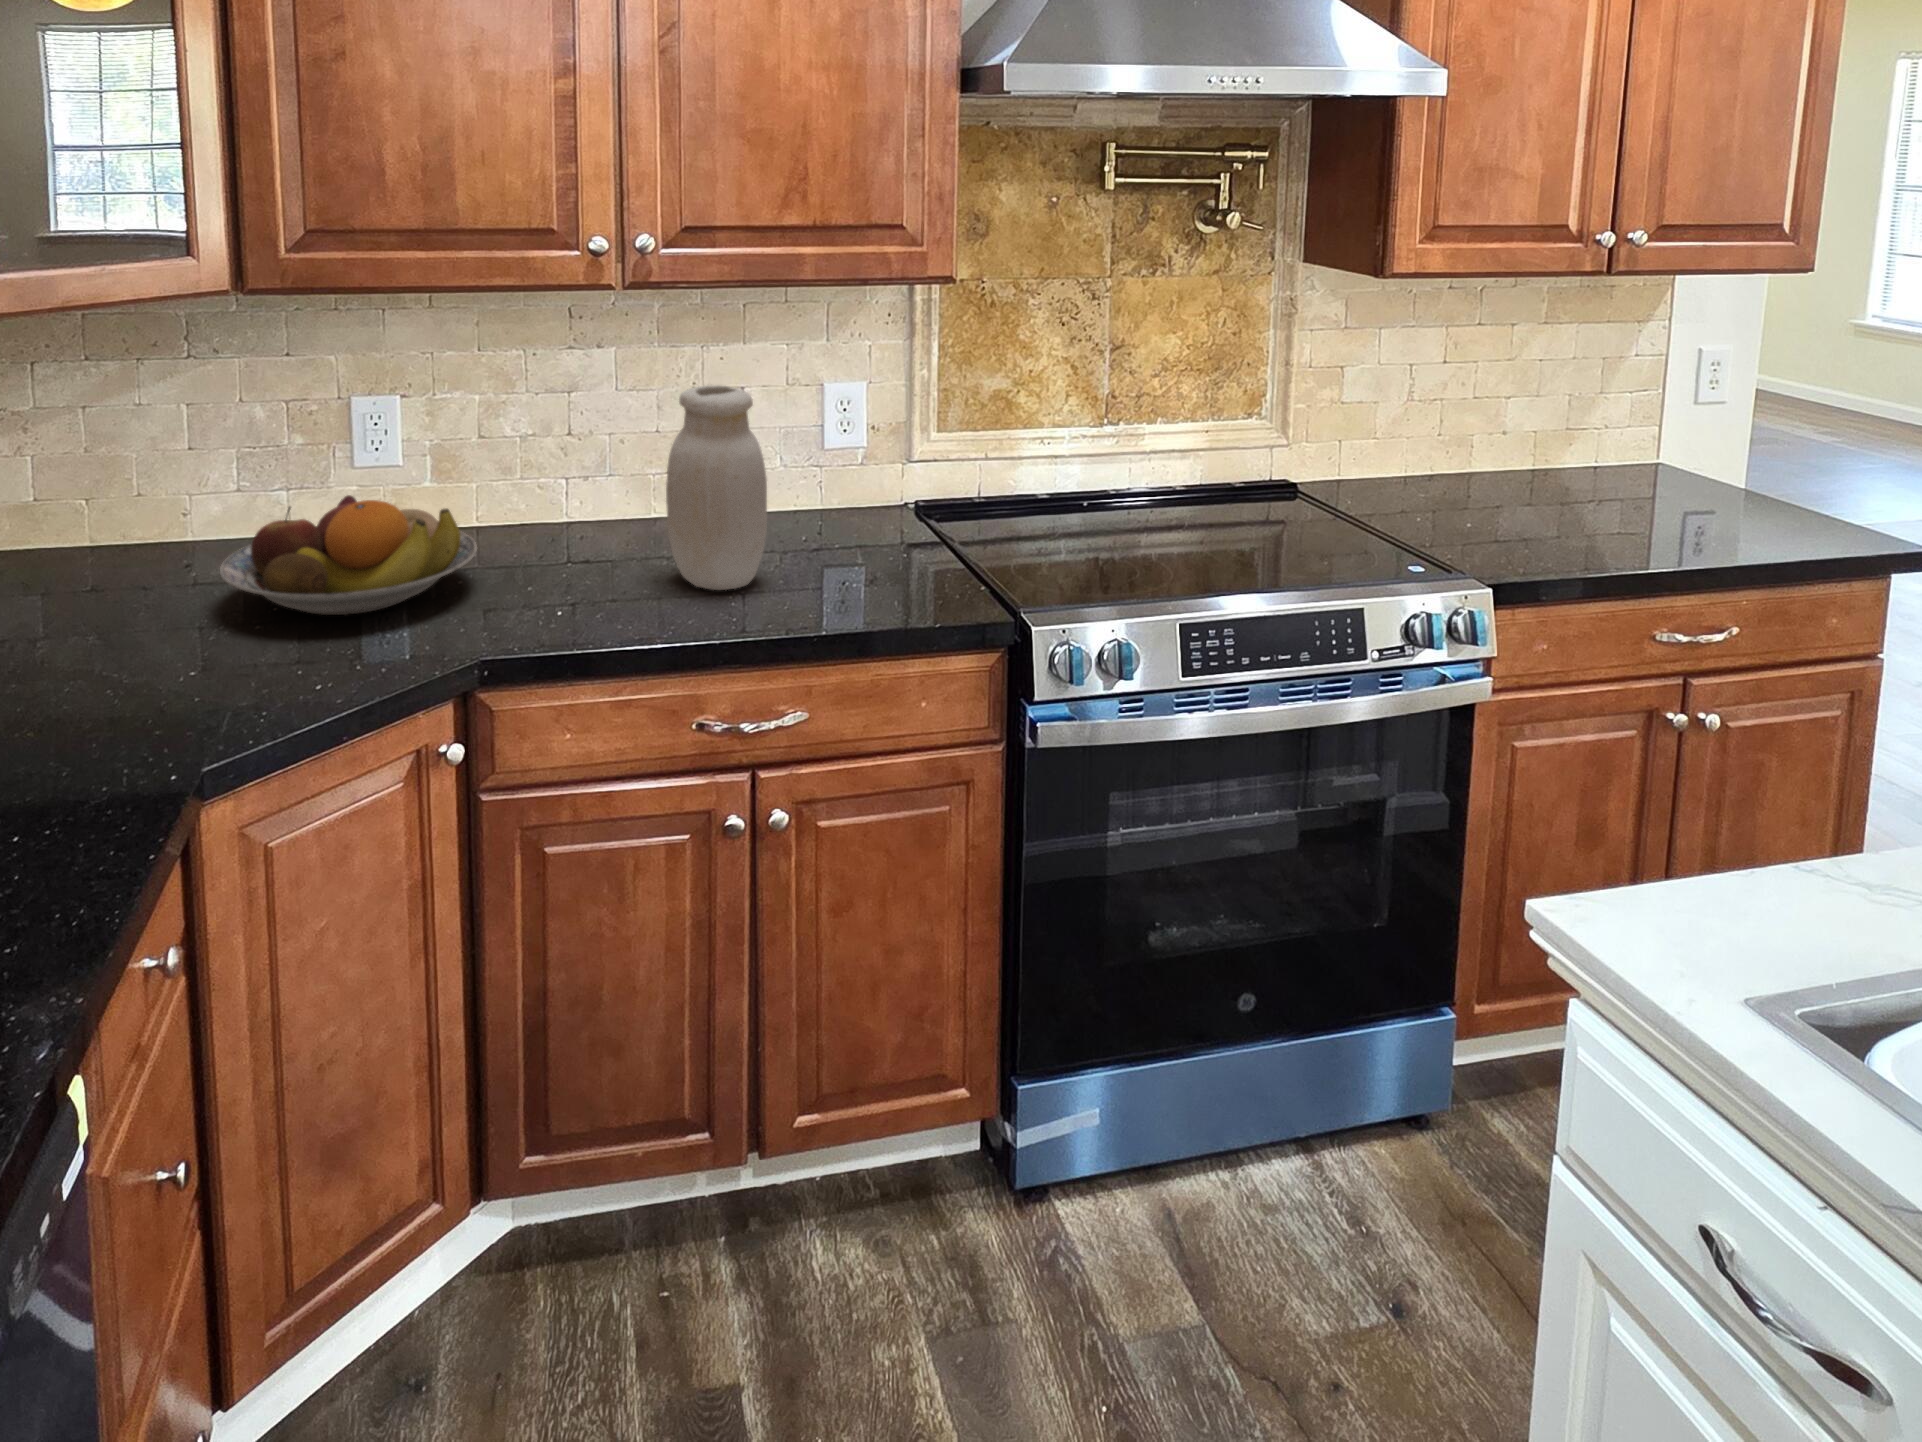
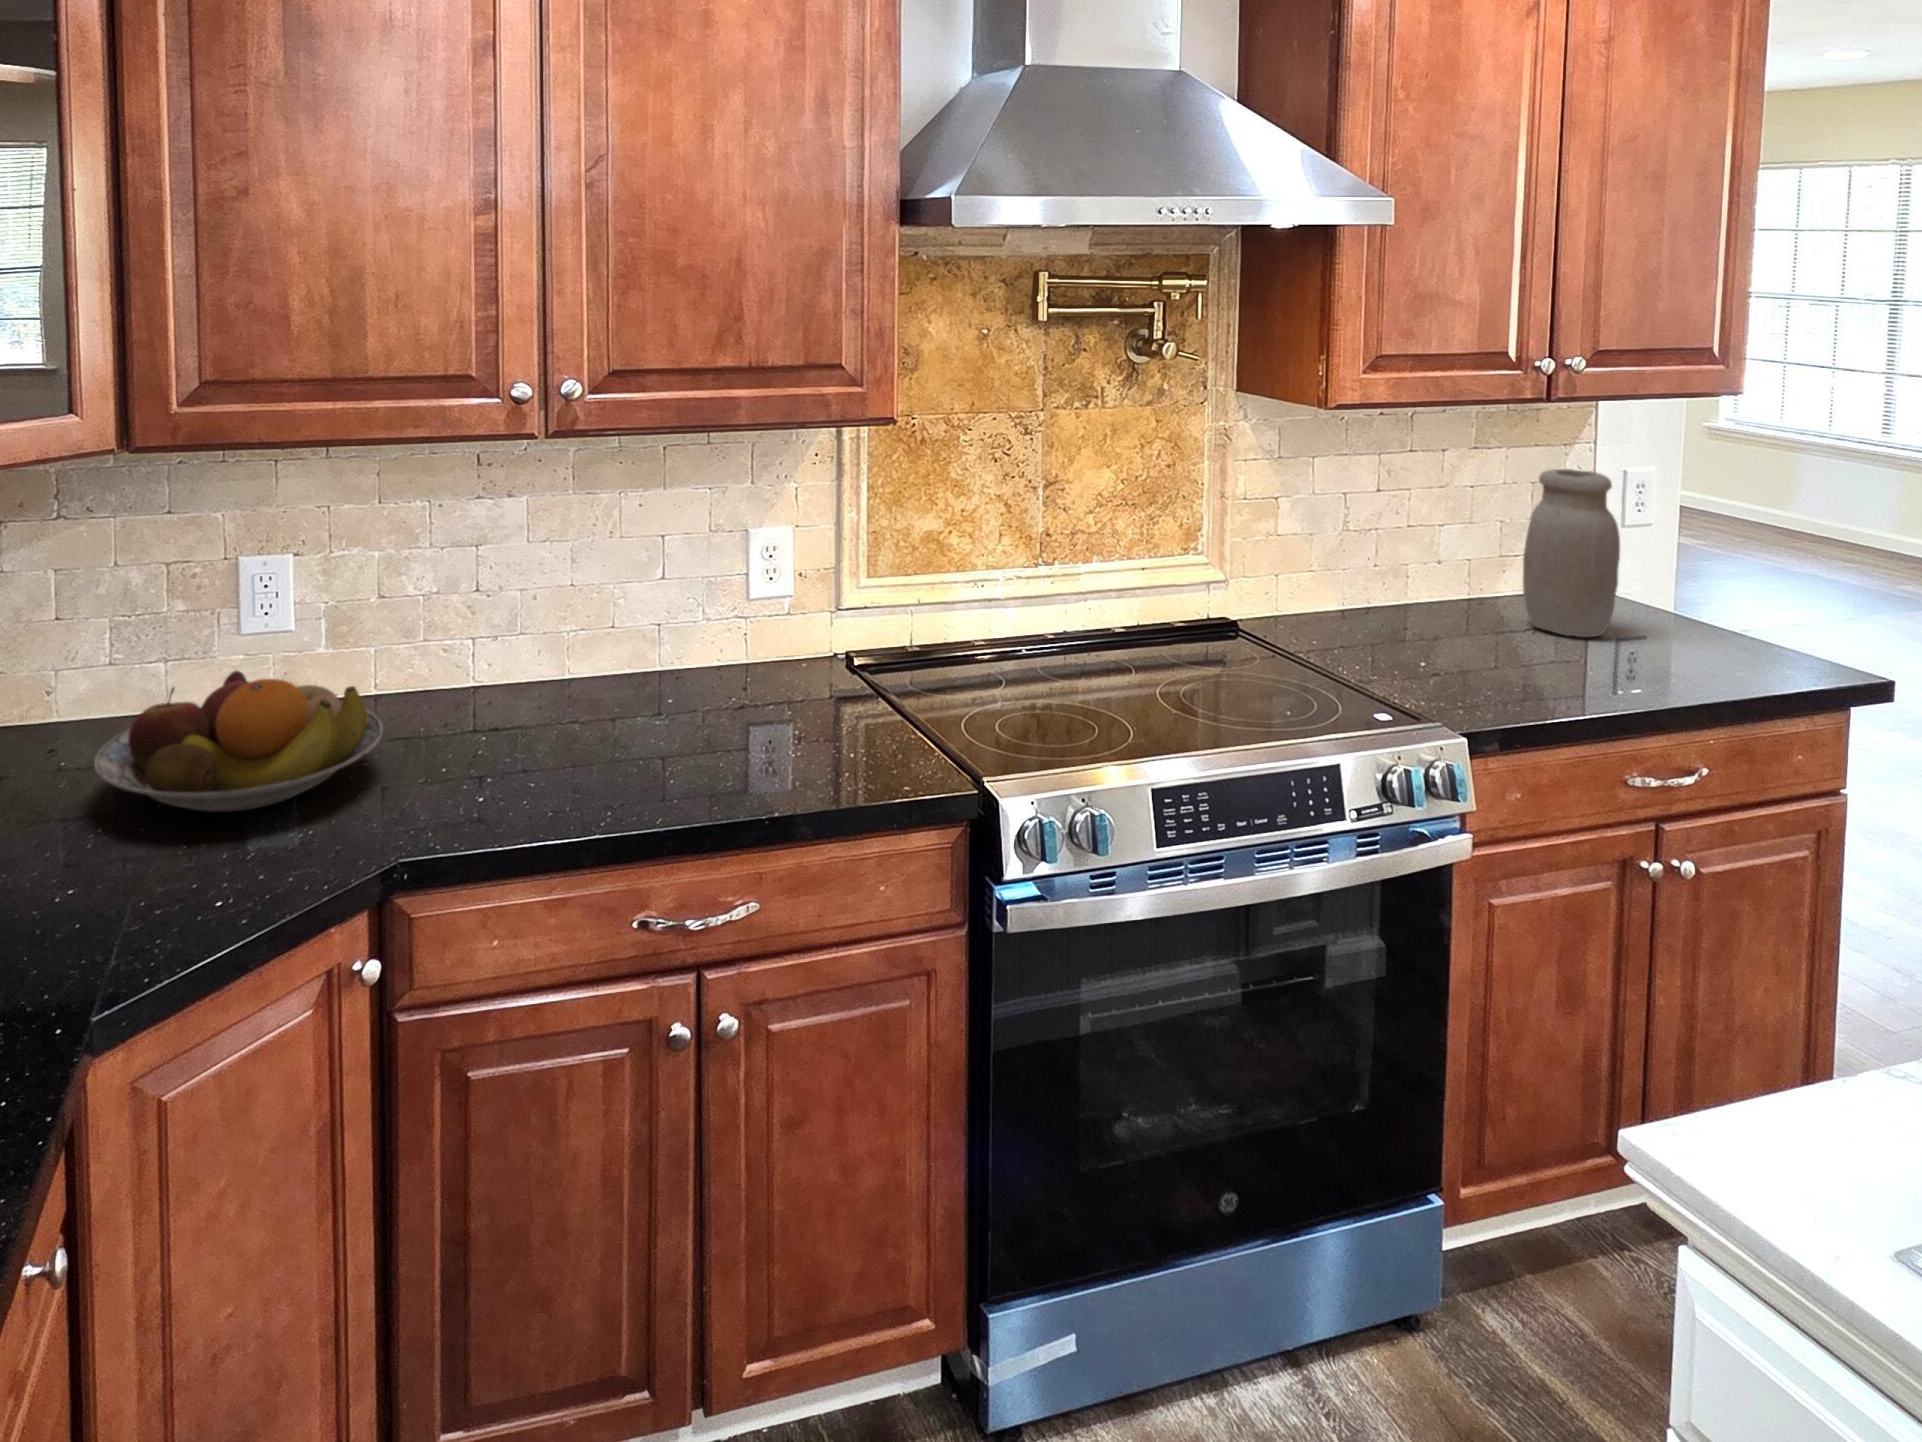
jar: present [666,385,767,590] -> present [1523,469,1620,637]

